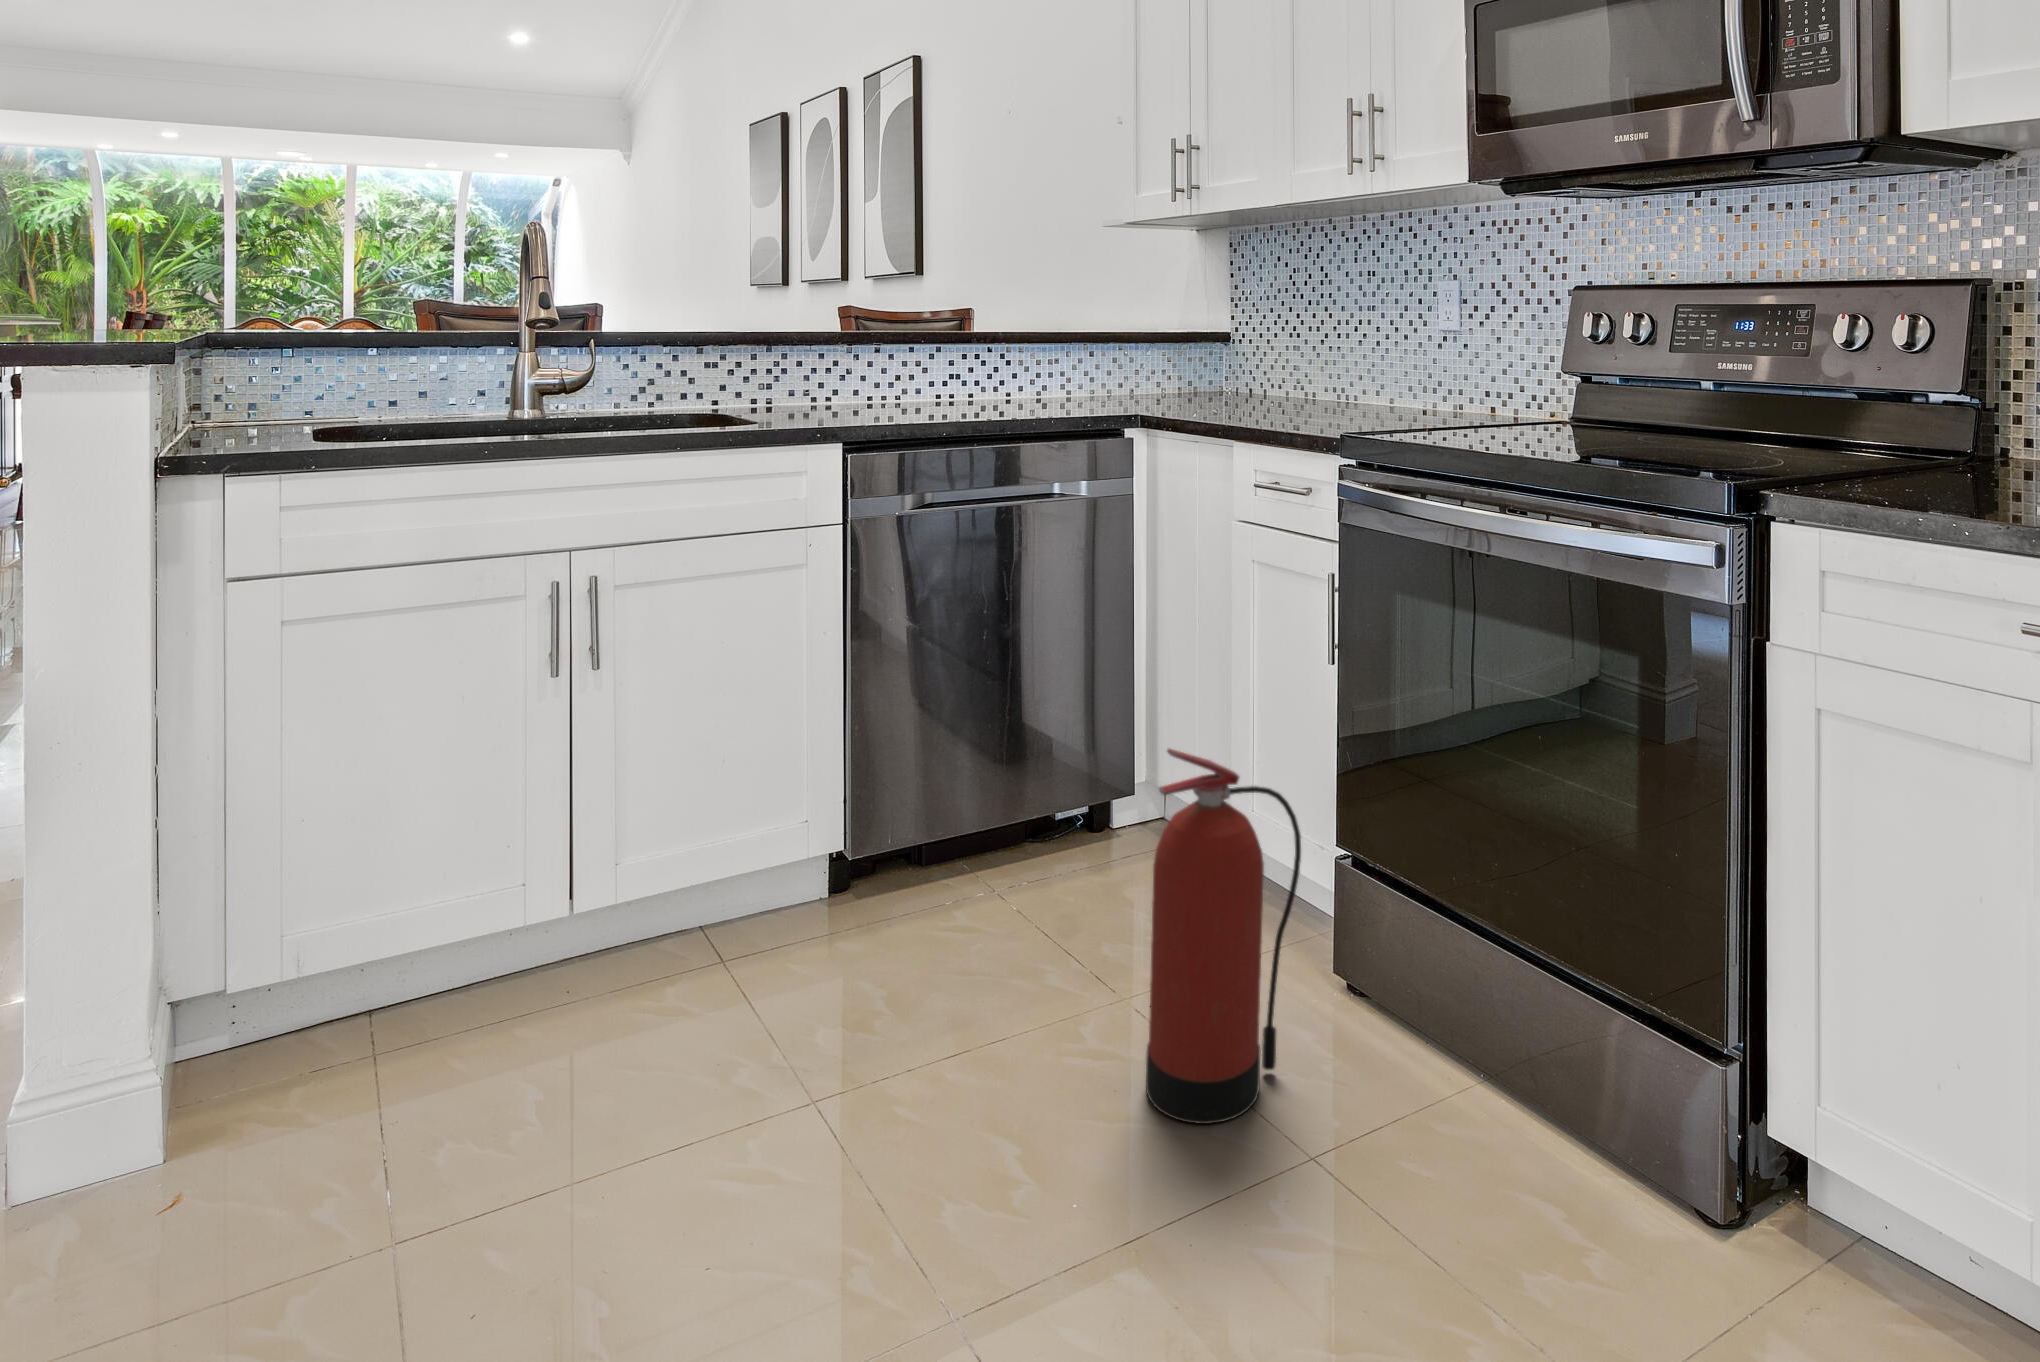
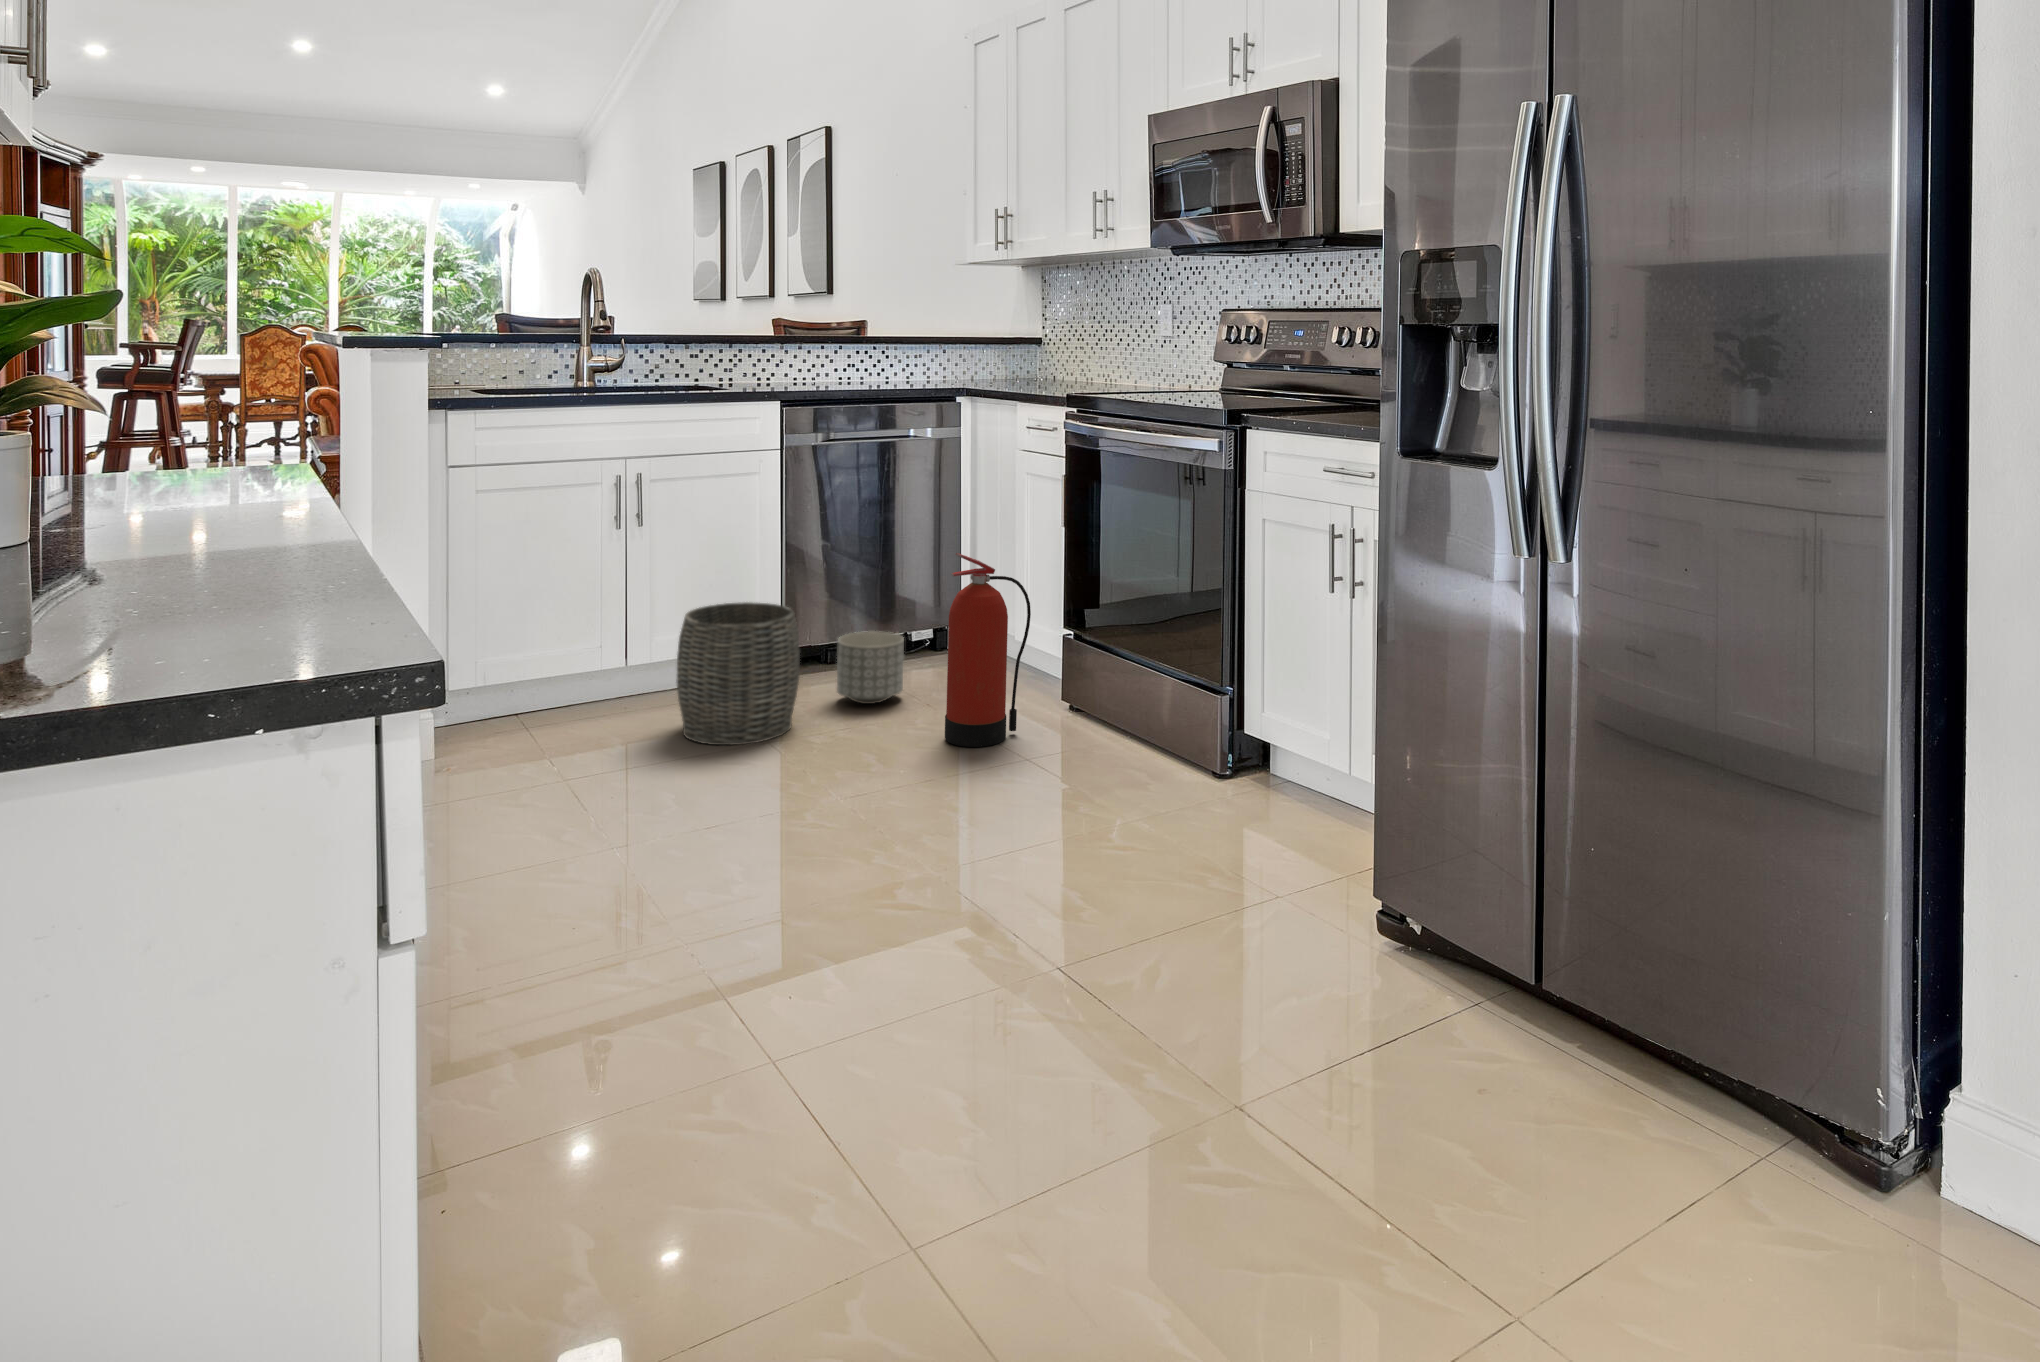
woven basket: none [642,813,873,1121] -> present [677,602,800,745]
planter: none [940,835,1055,974] -> present [837,631,904,704]

